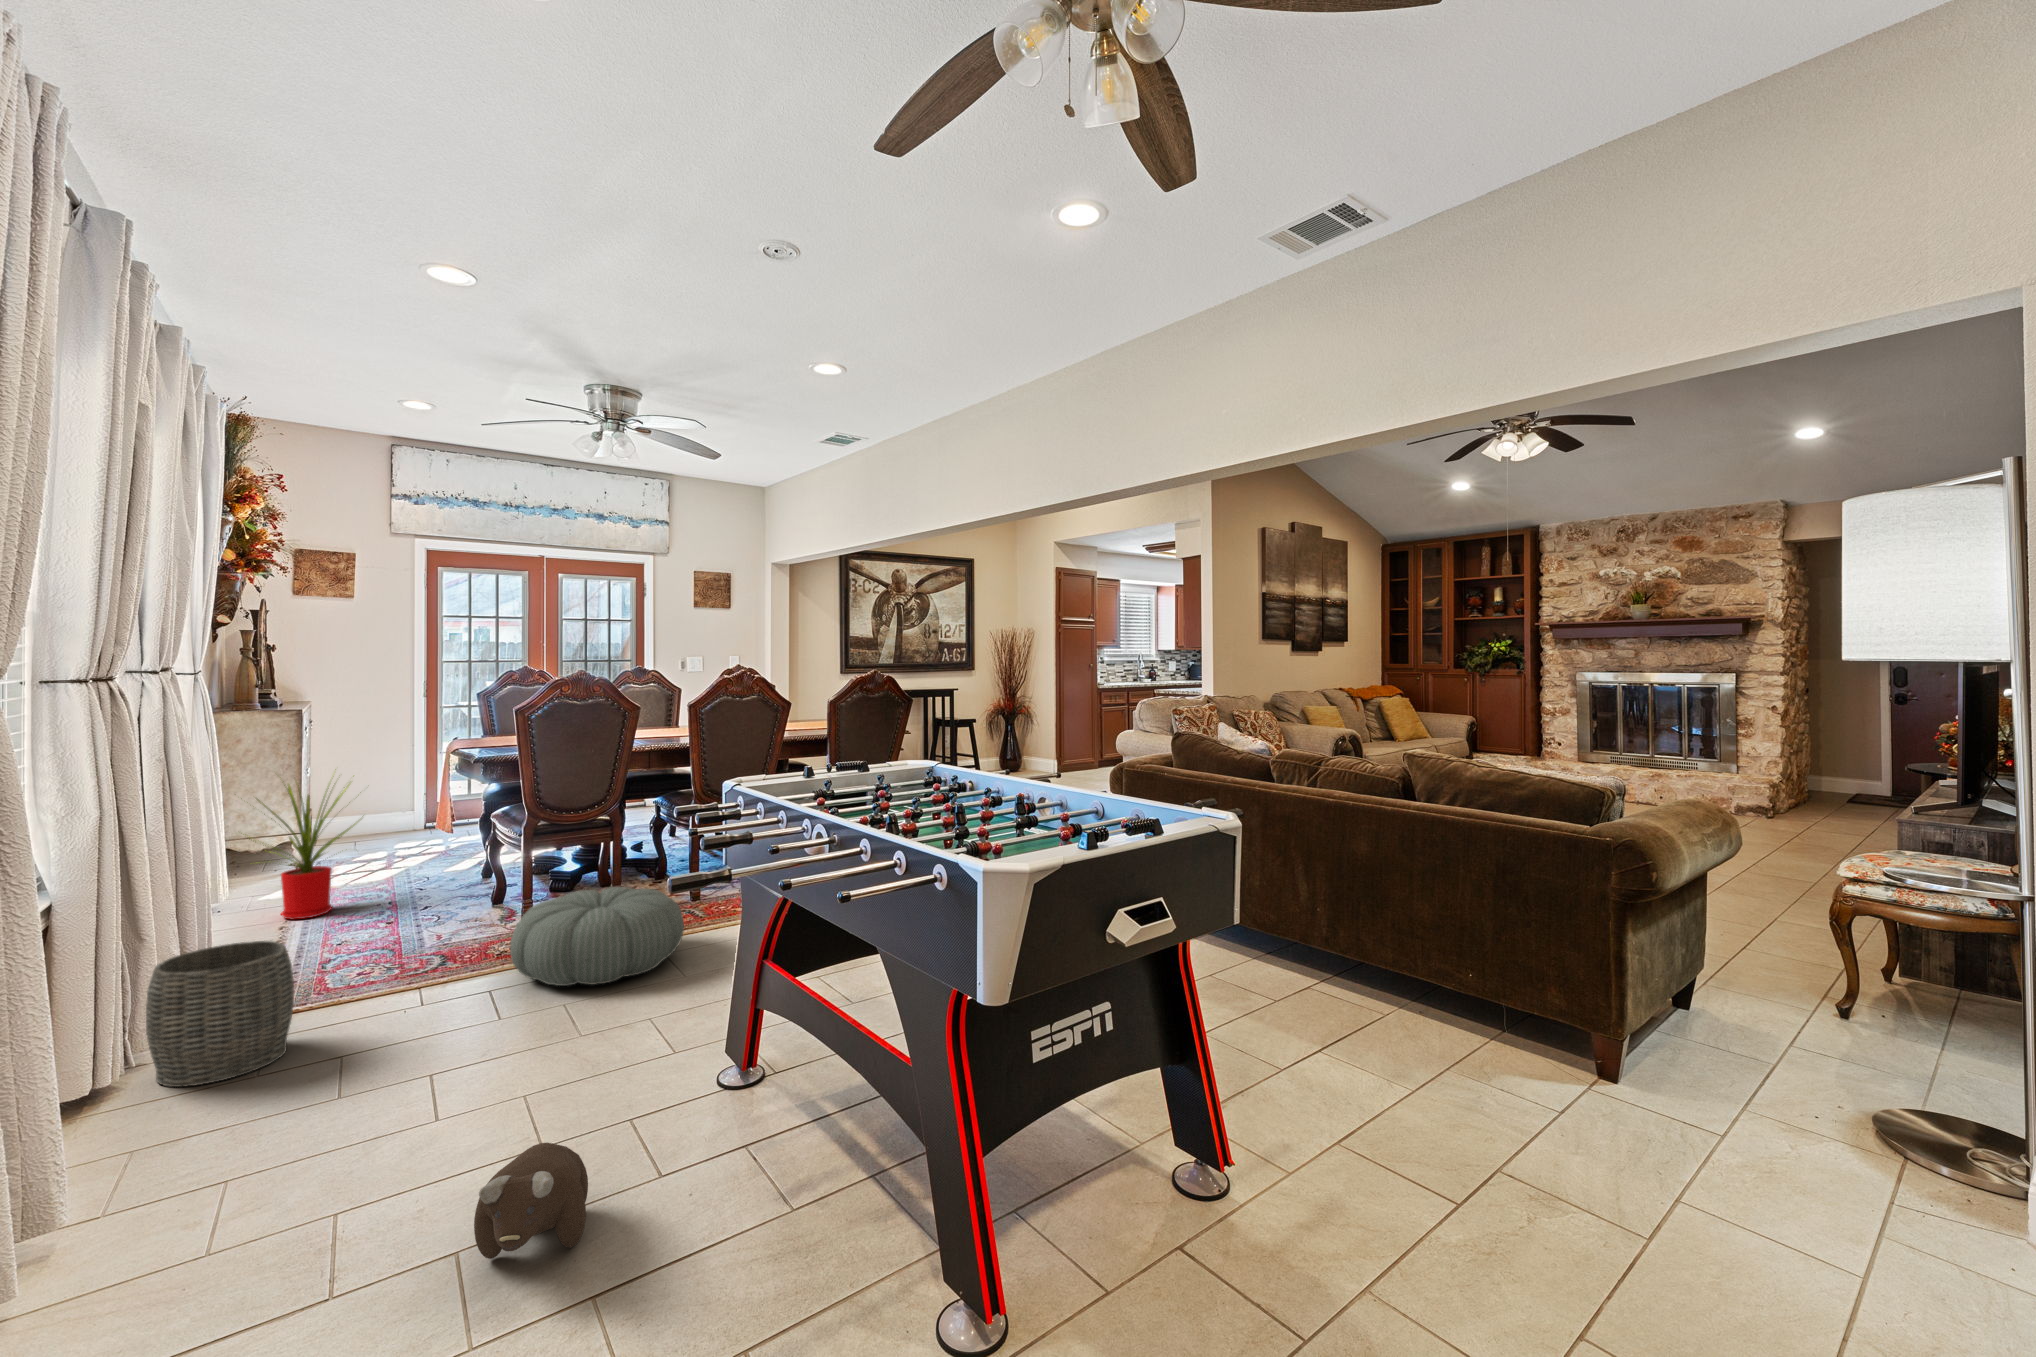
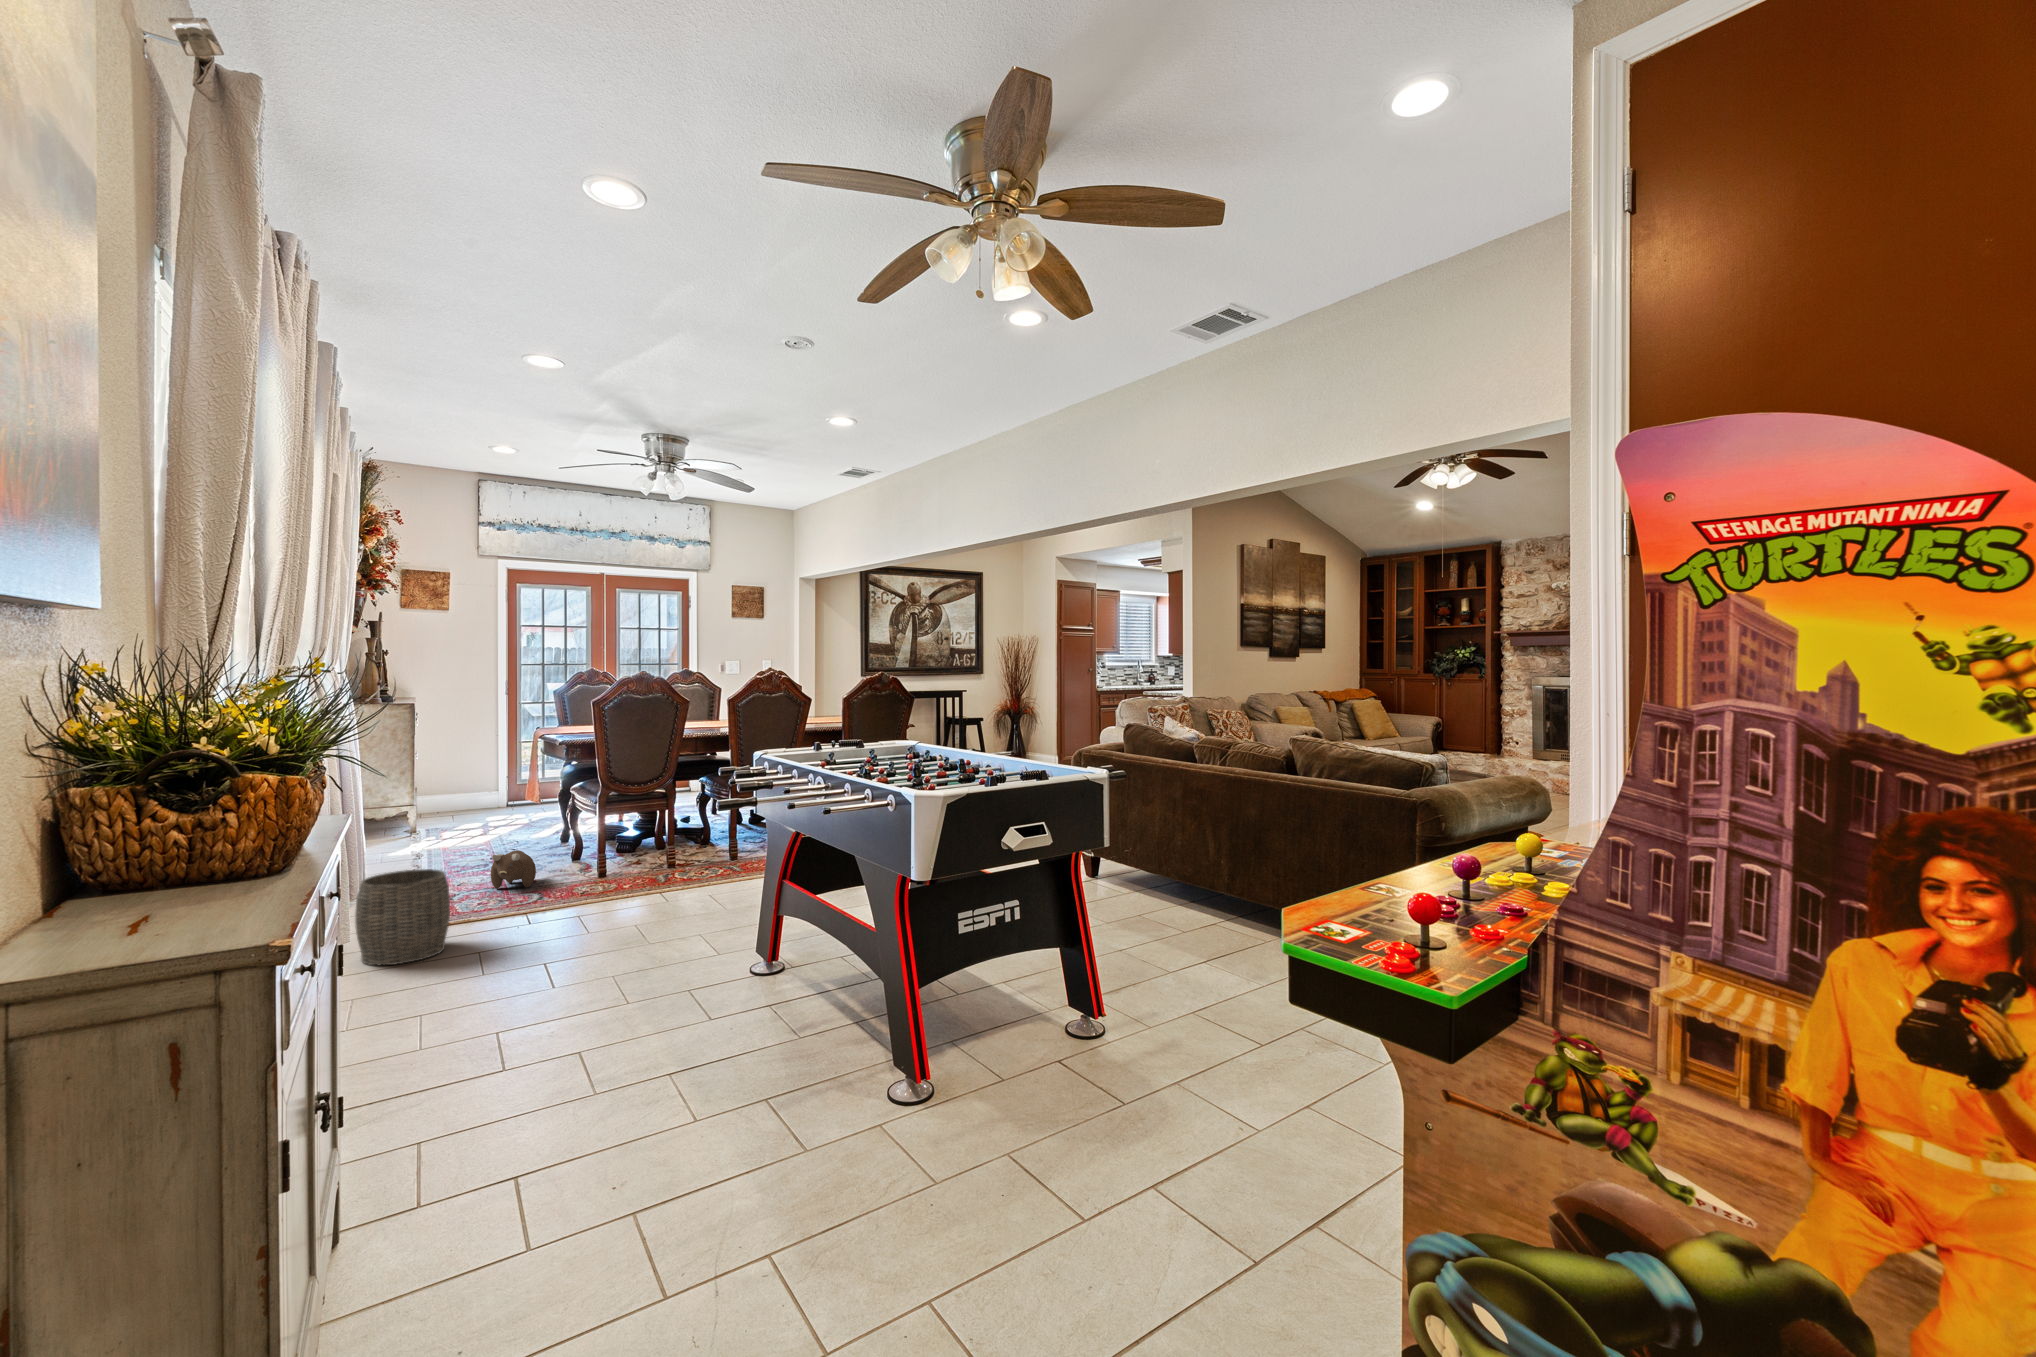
house plant: present [249,769,356,919] -> none [375,750,477,870]
pouf: present [510,887,684,986] -> none [596,843,727,914]
plush toy: present [474,1143,588,1259] -> present [491,850,536,888]

